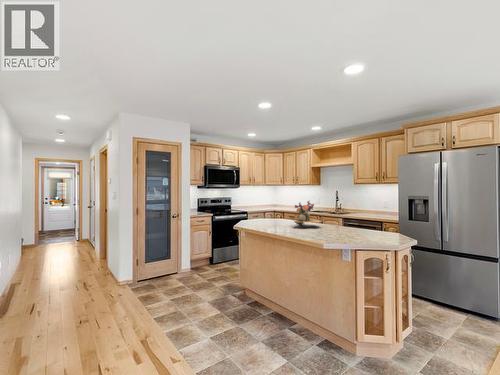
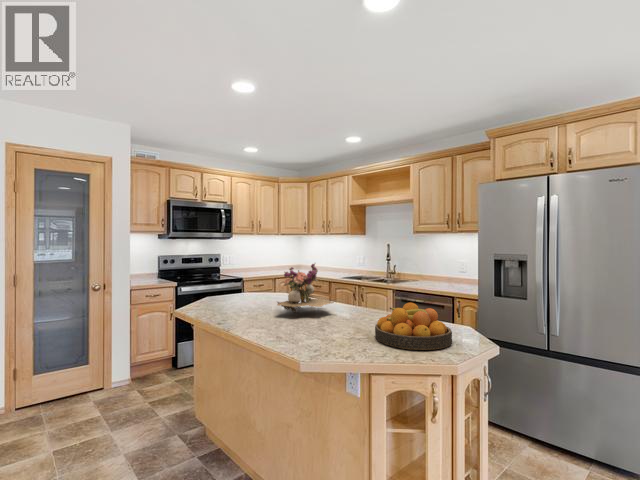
fruit bowl: none [353,219,393,239] -> present [375,303,452,350]

